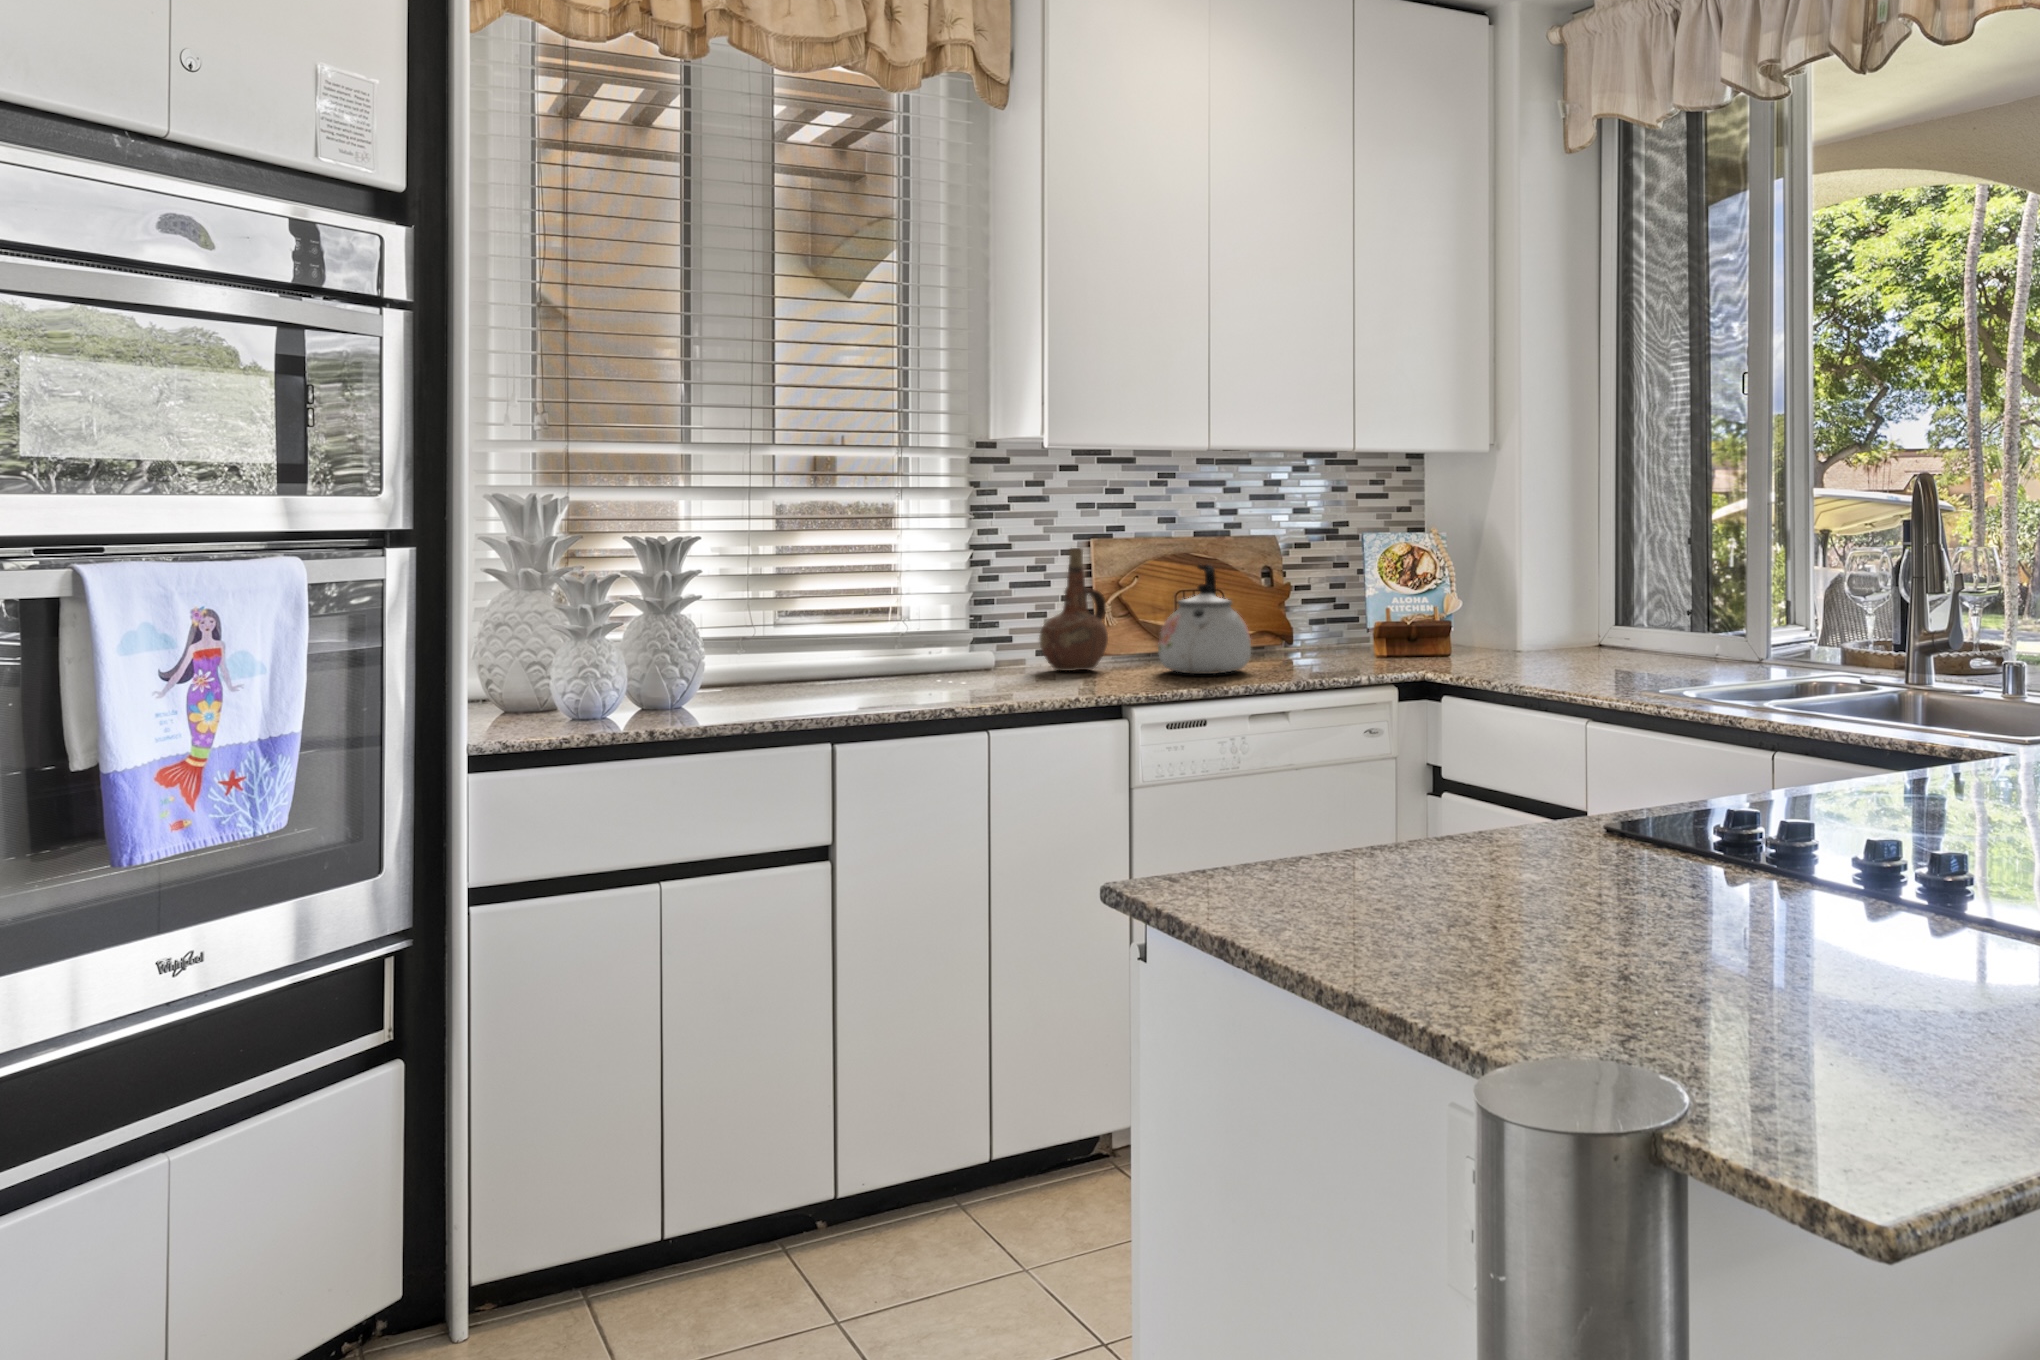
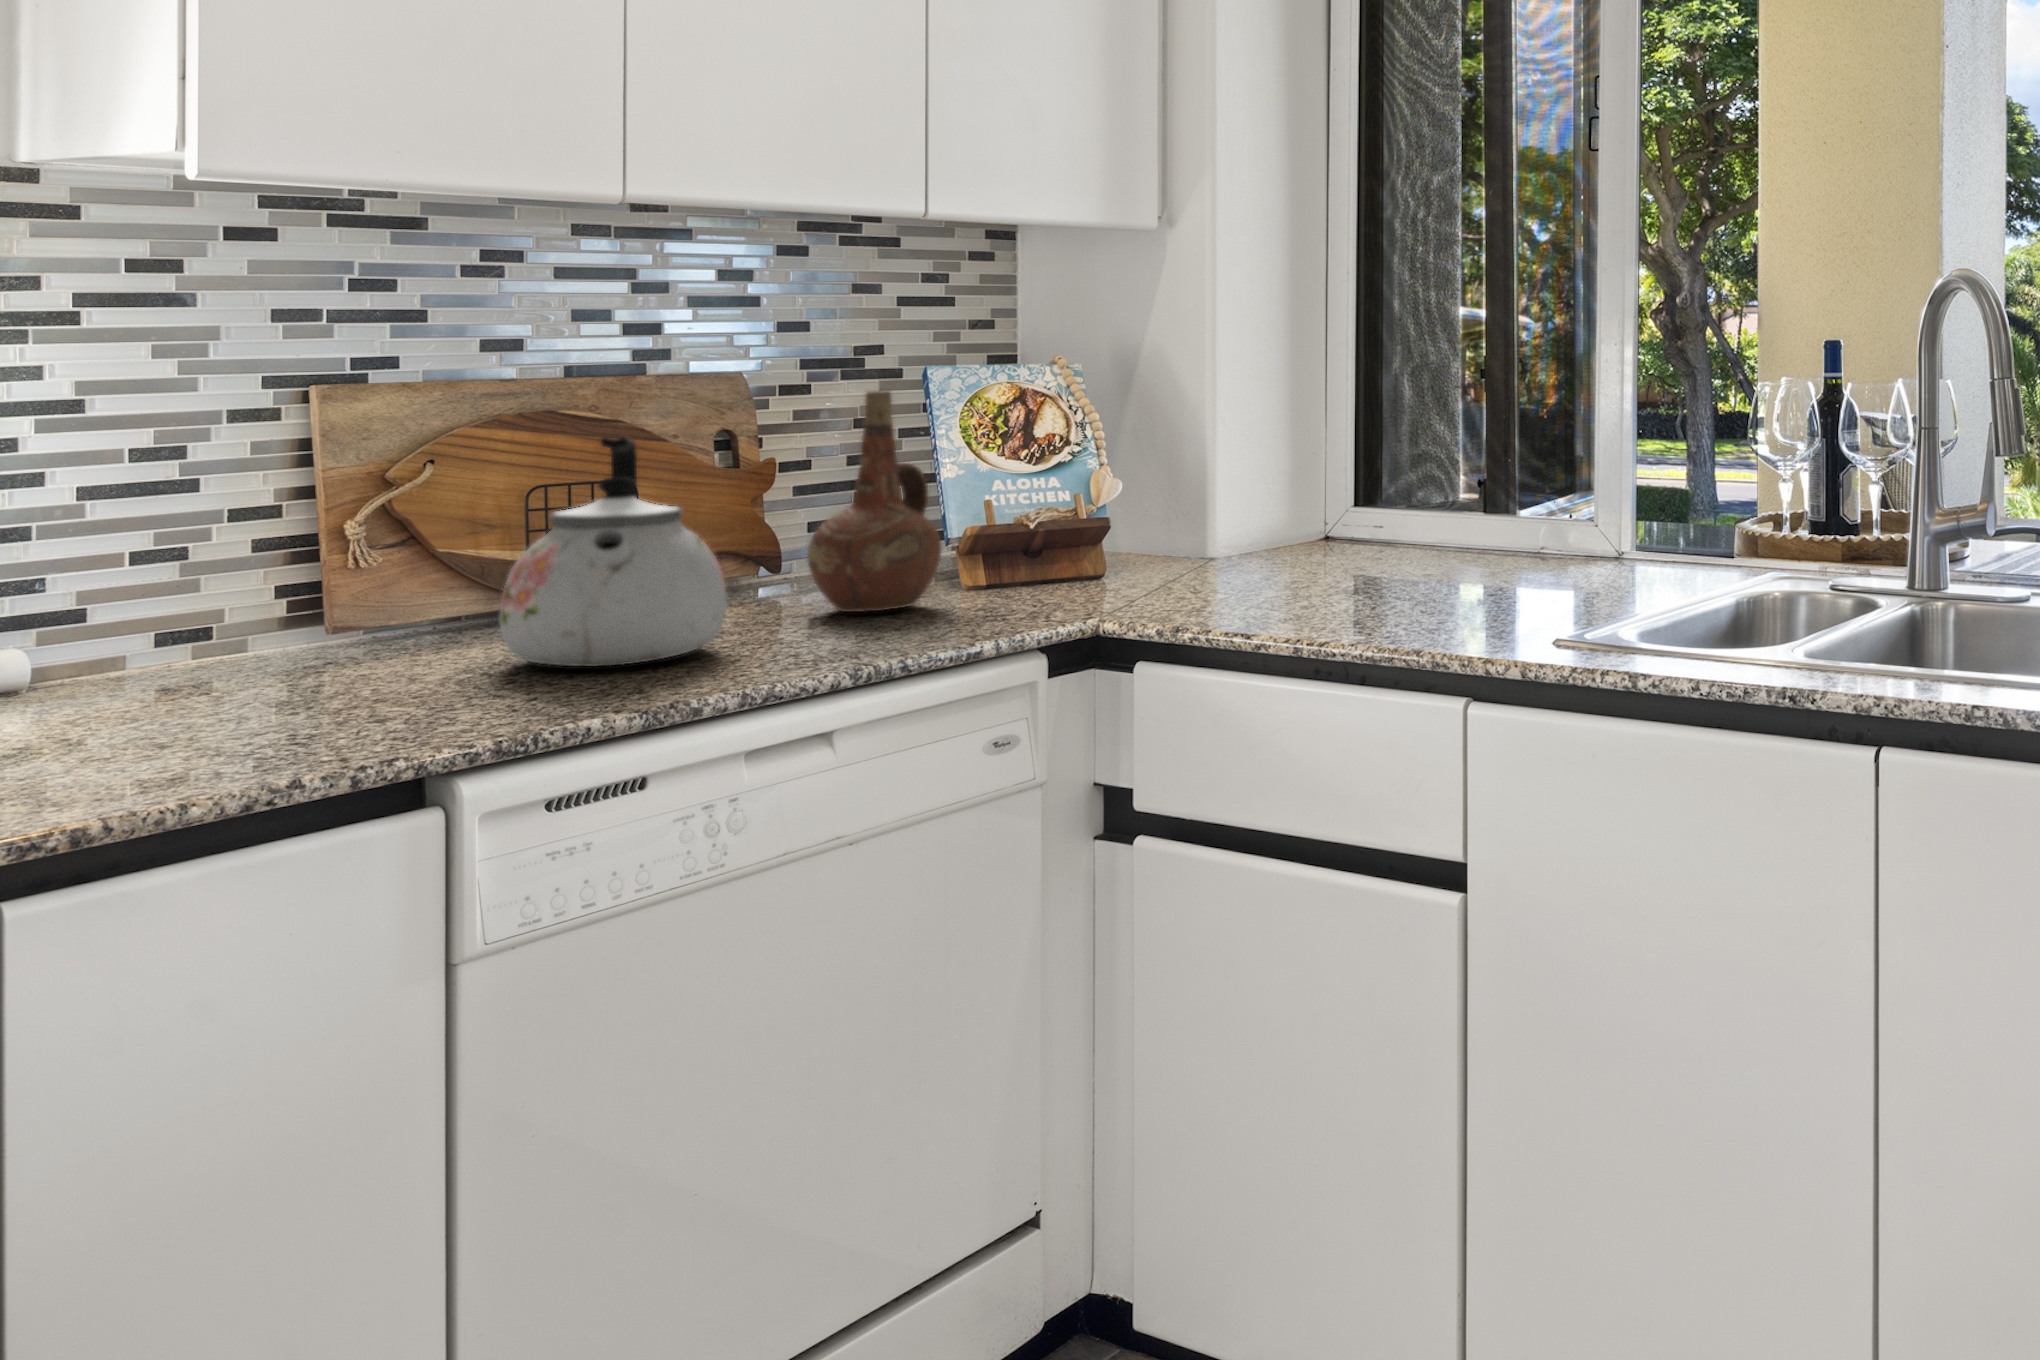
ceramic pitcher: present [1039,548,1108,671] -> present [807,391,941,612]

